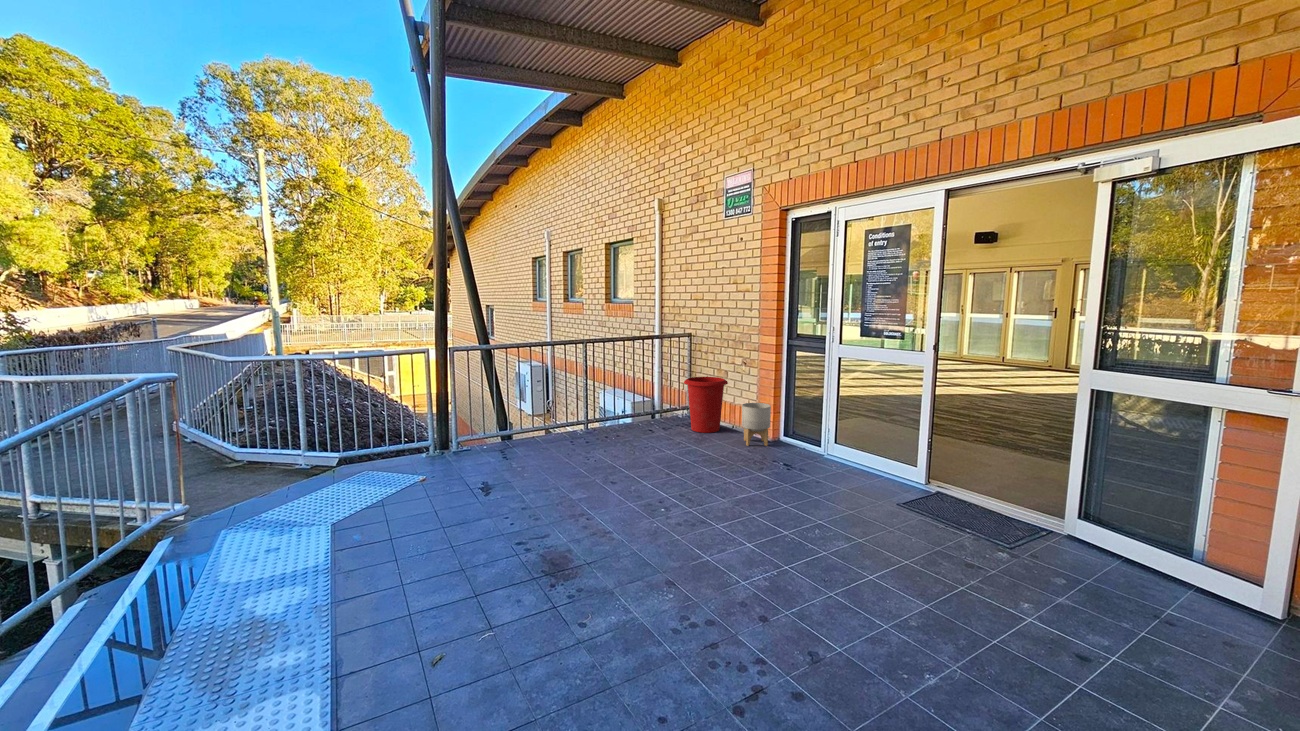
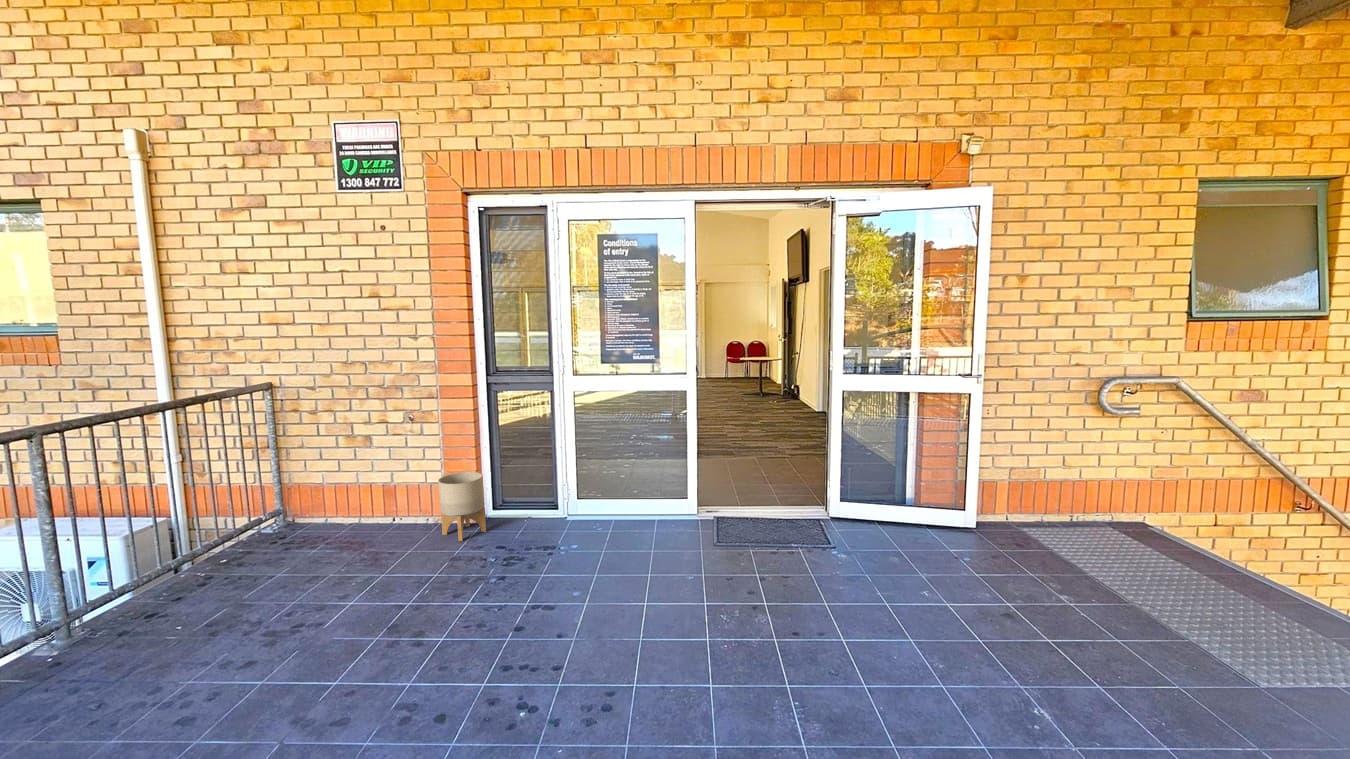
waste bin: present [684,377,728,433] -> none [302,449,387,549]

